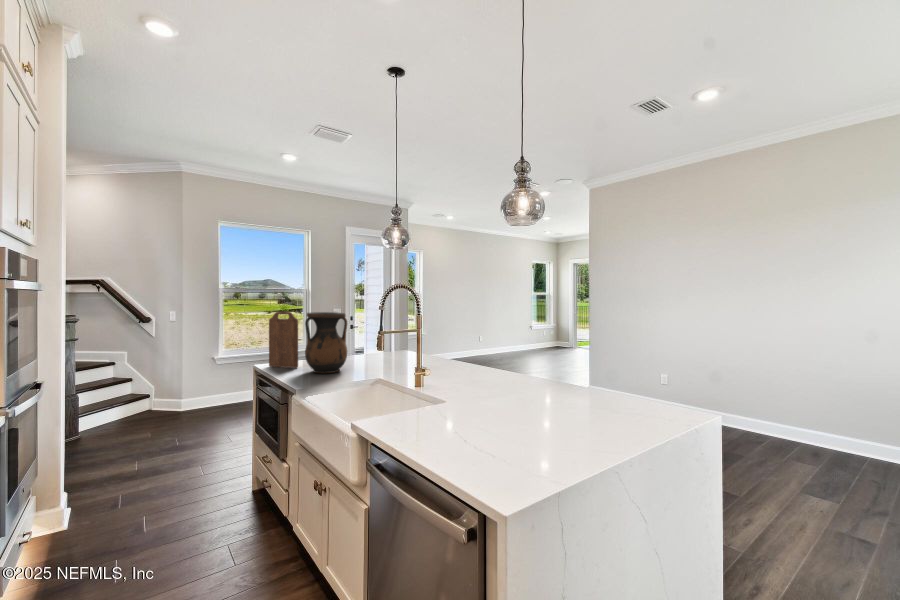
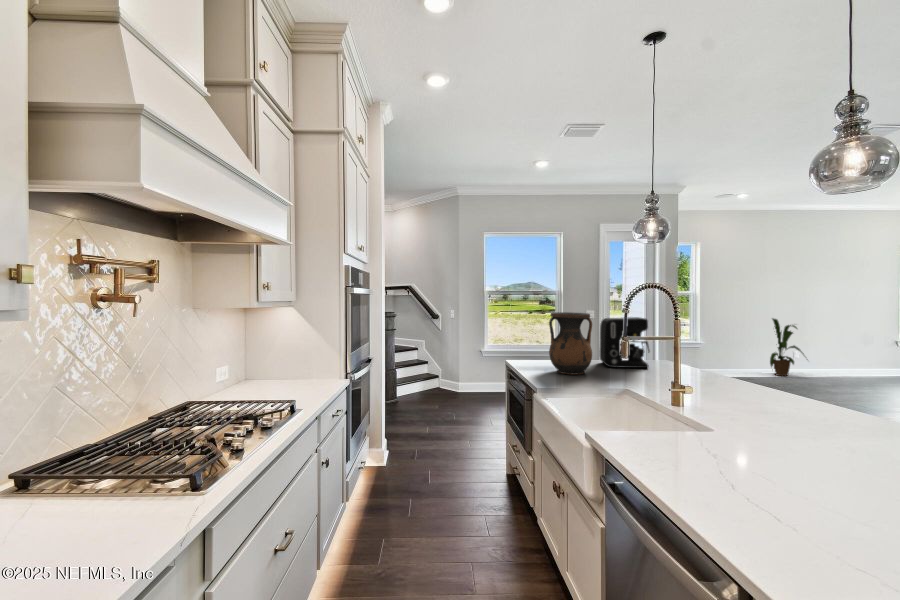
cutting board: present [269,311,298,368] -> none [518,311,544,366]
house plant: none [465,314,495,359] -> present [770,319,804,376]
coffee maker: none [352,316,395,363] -> present [600,317,649,368]

